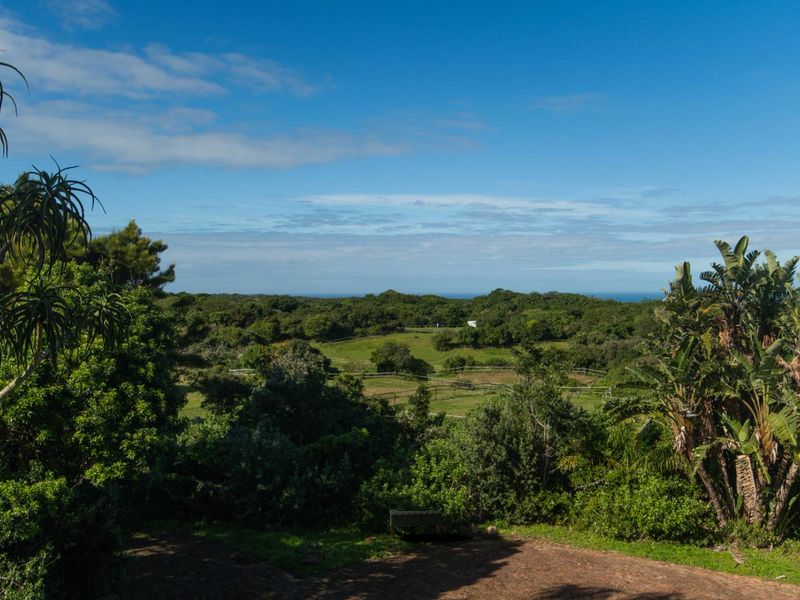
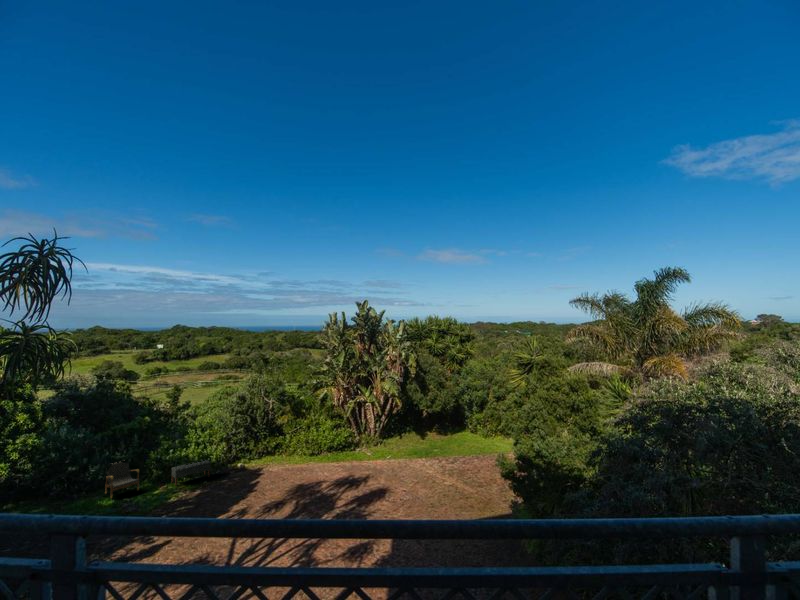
lounge chair: none [313,487,349,535] -> present [105,462,139,498]

